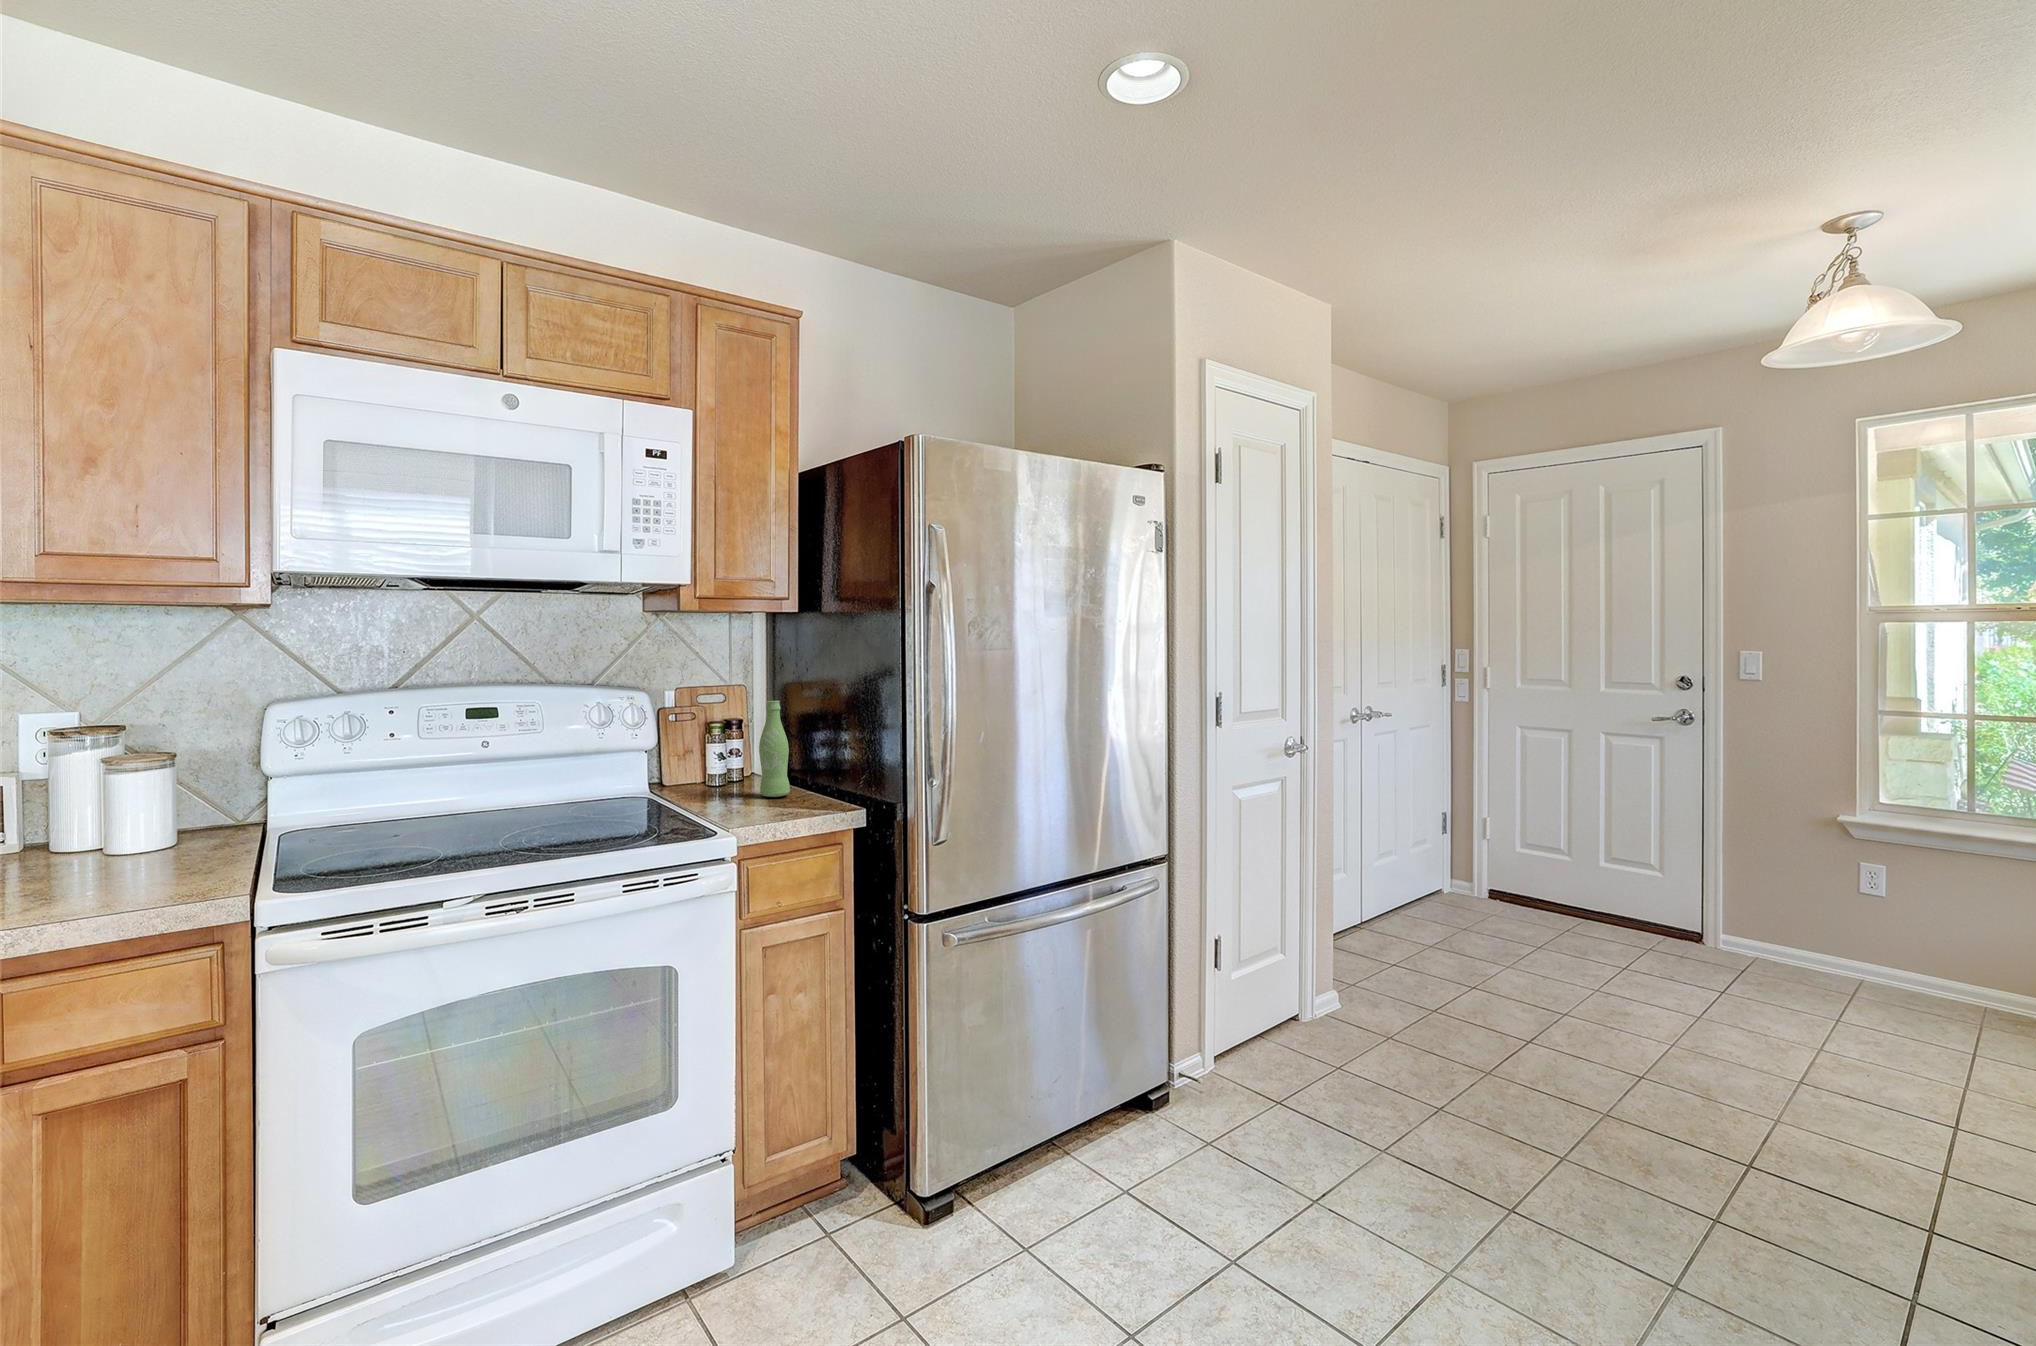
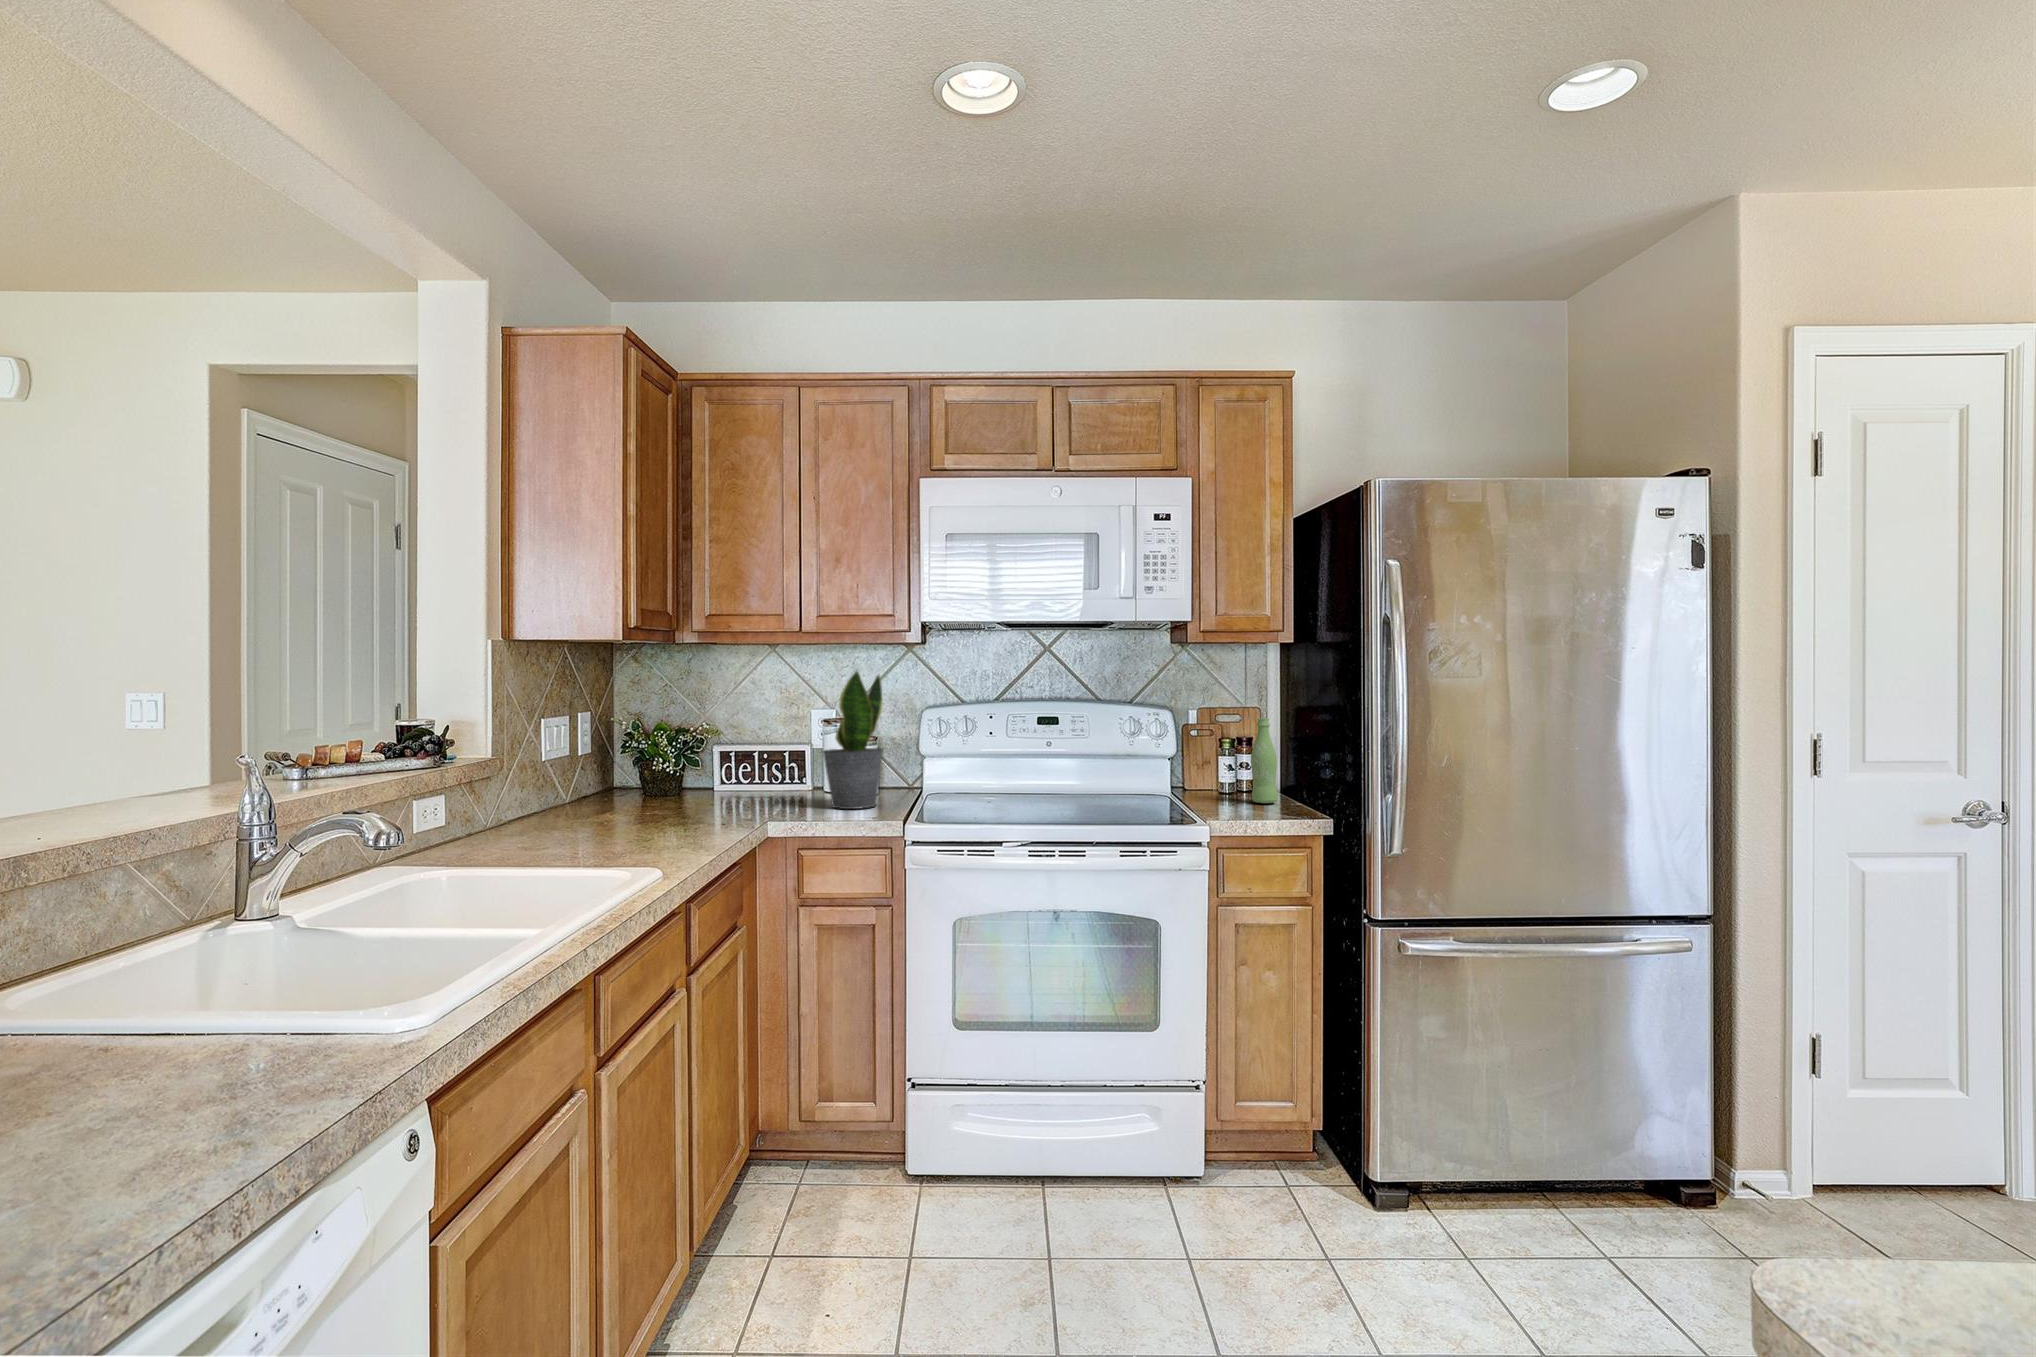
potted plant: none [45,641,193,880] -> present [823,671,883,809]

